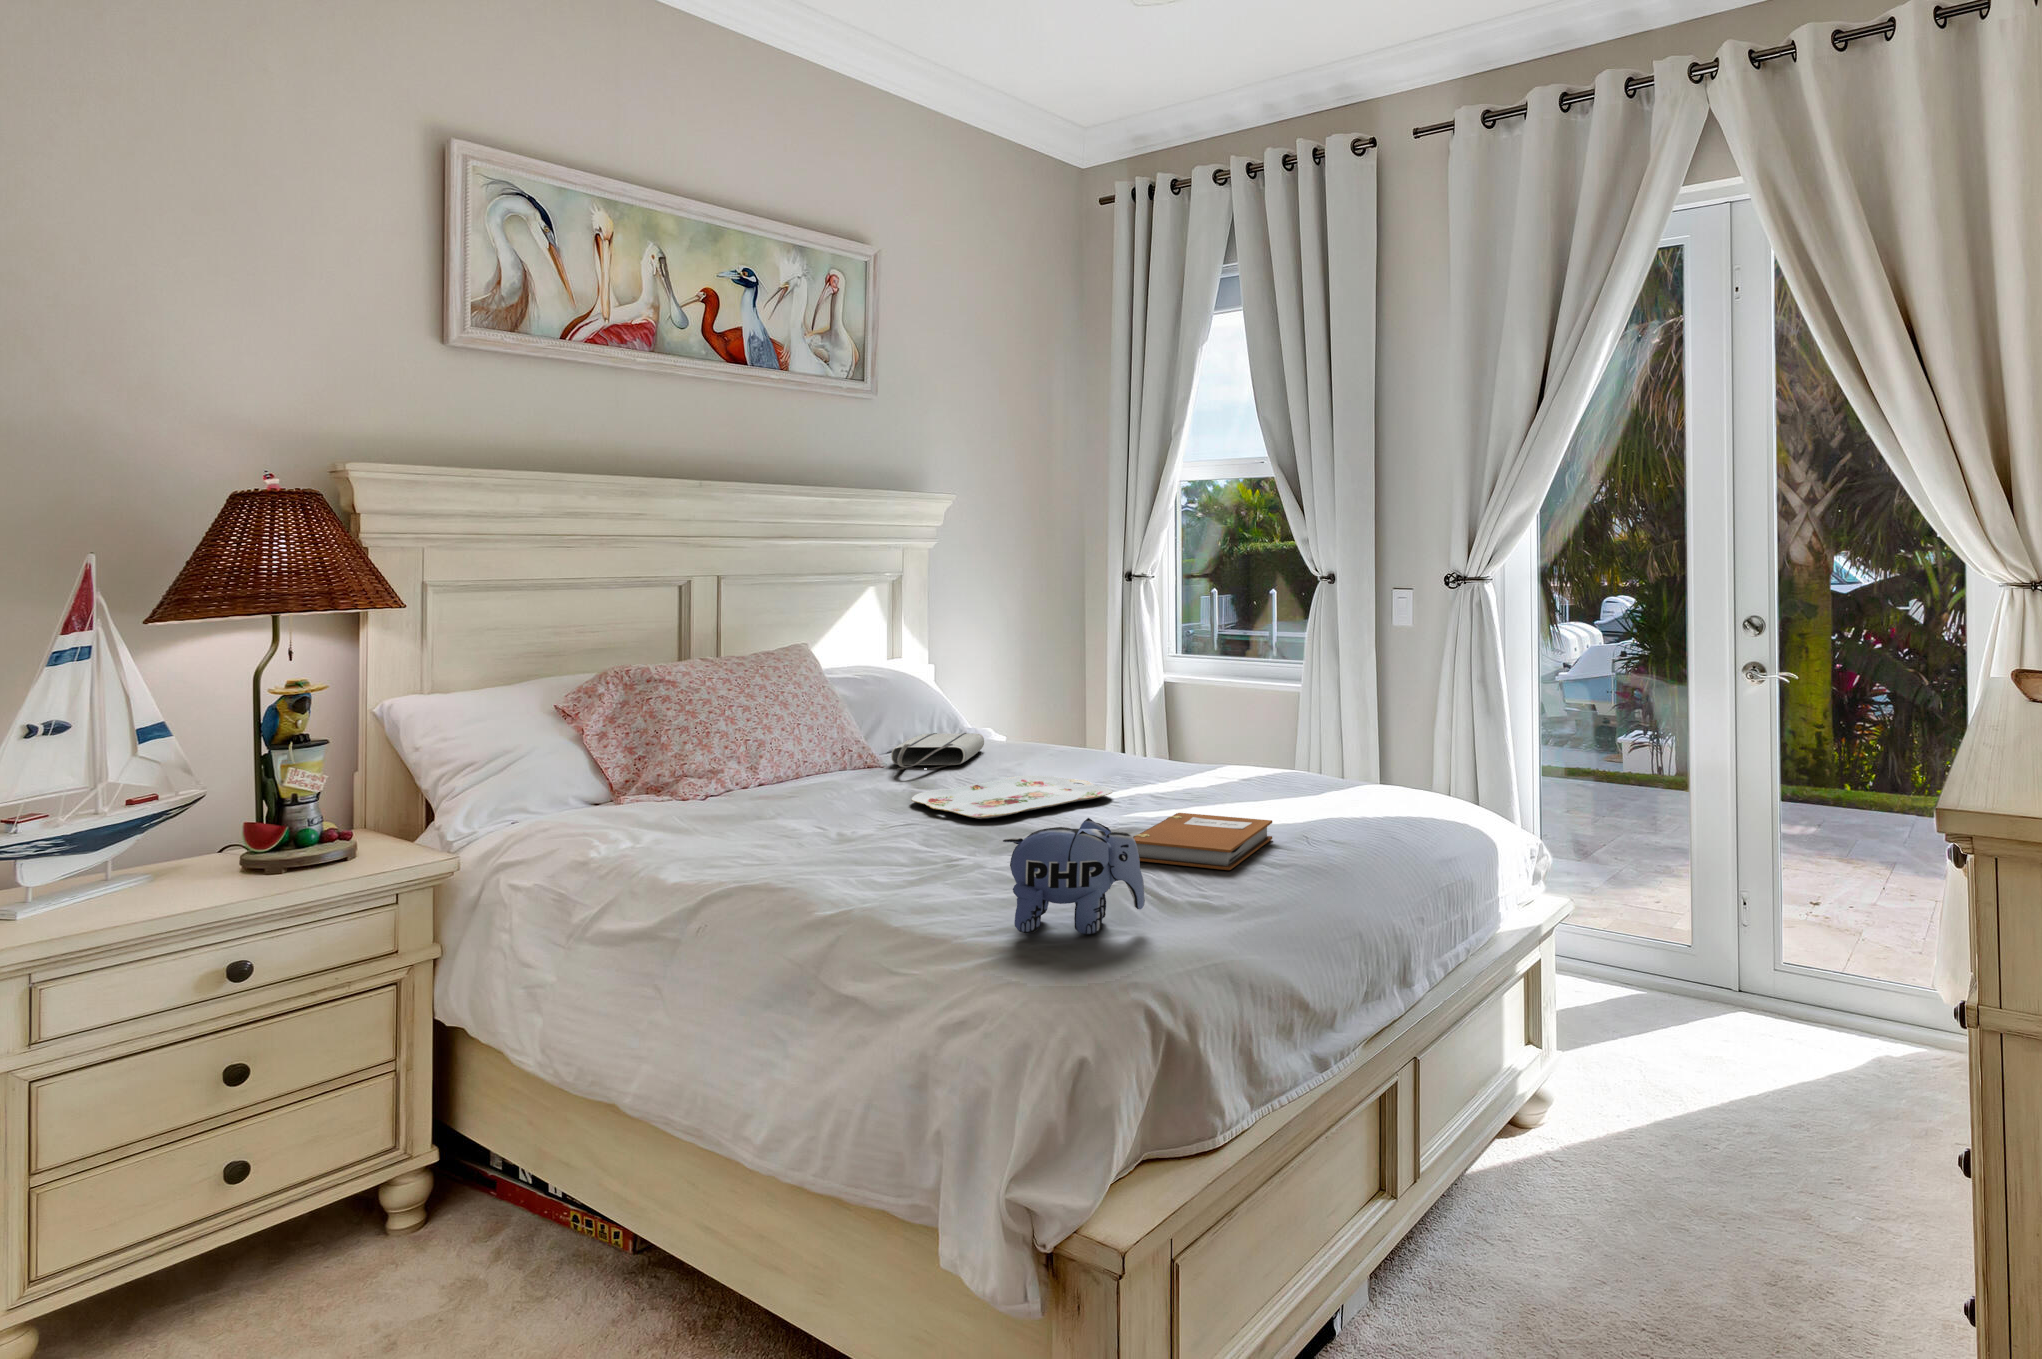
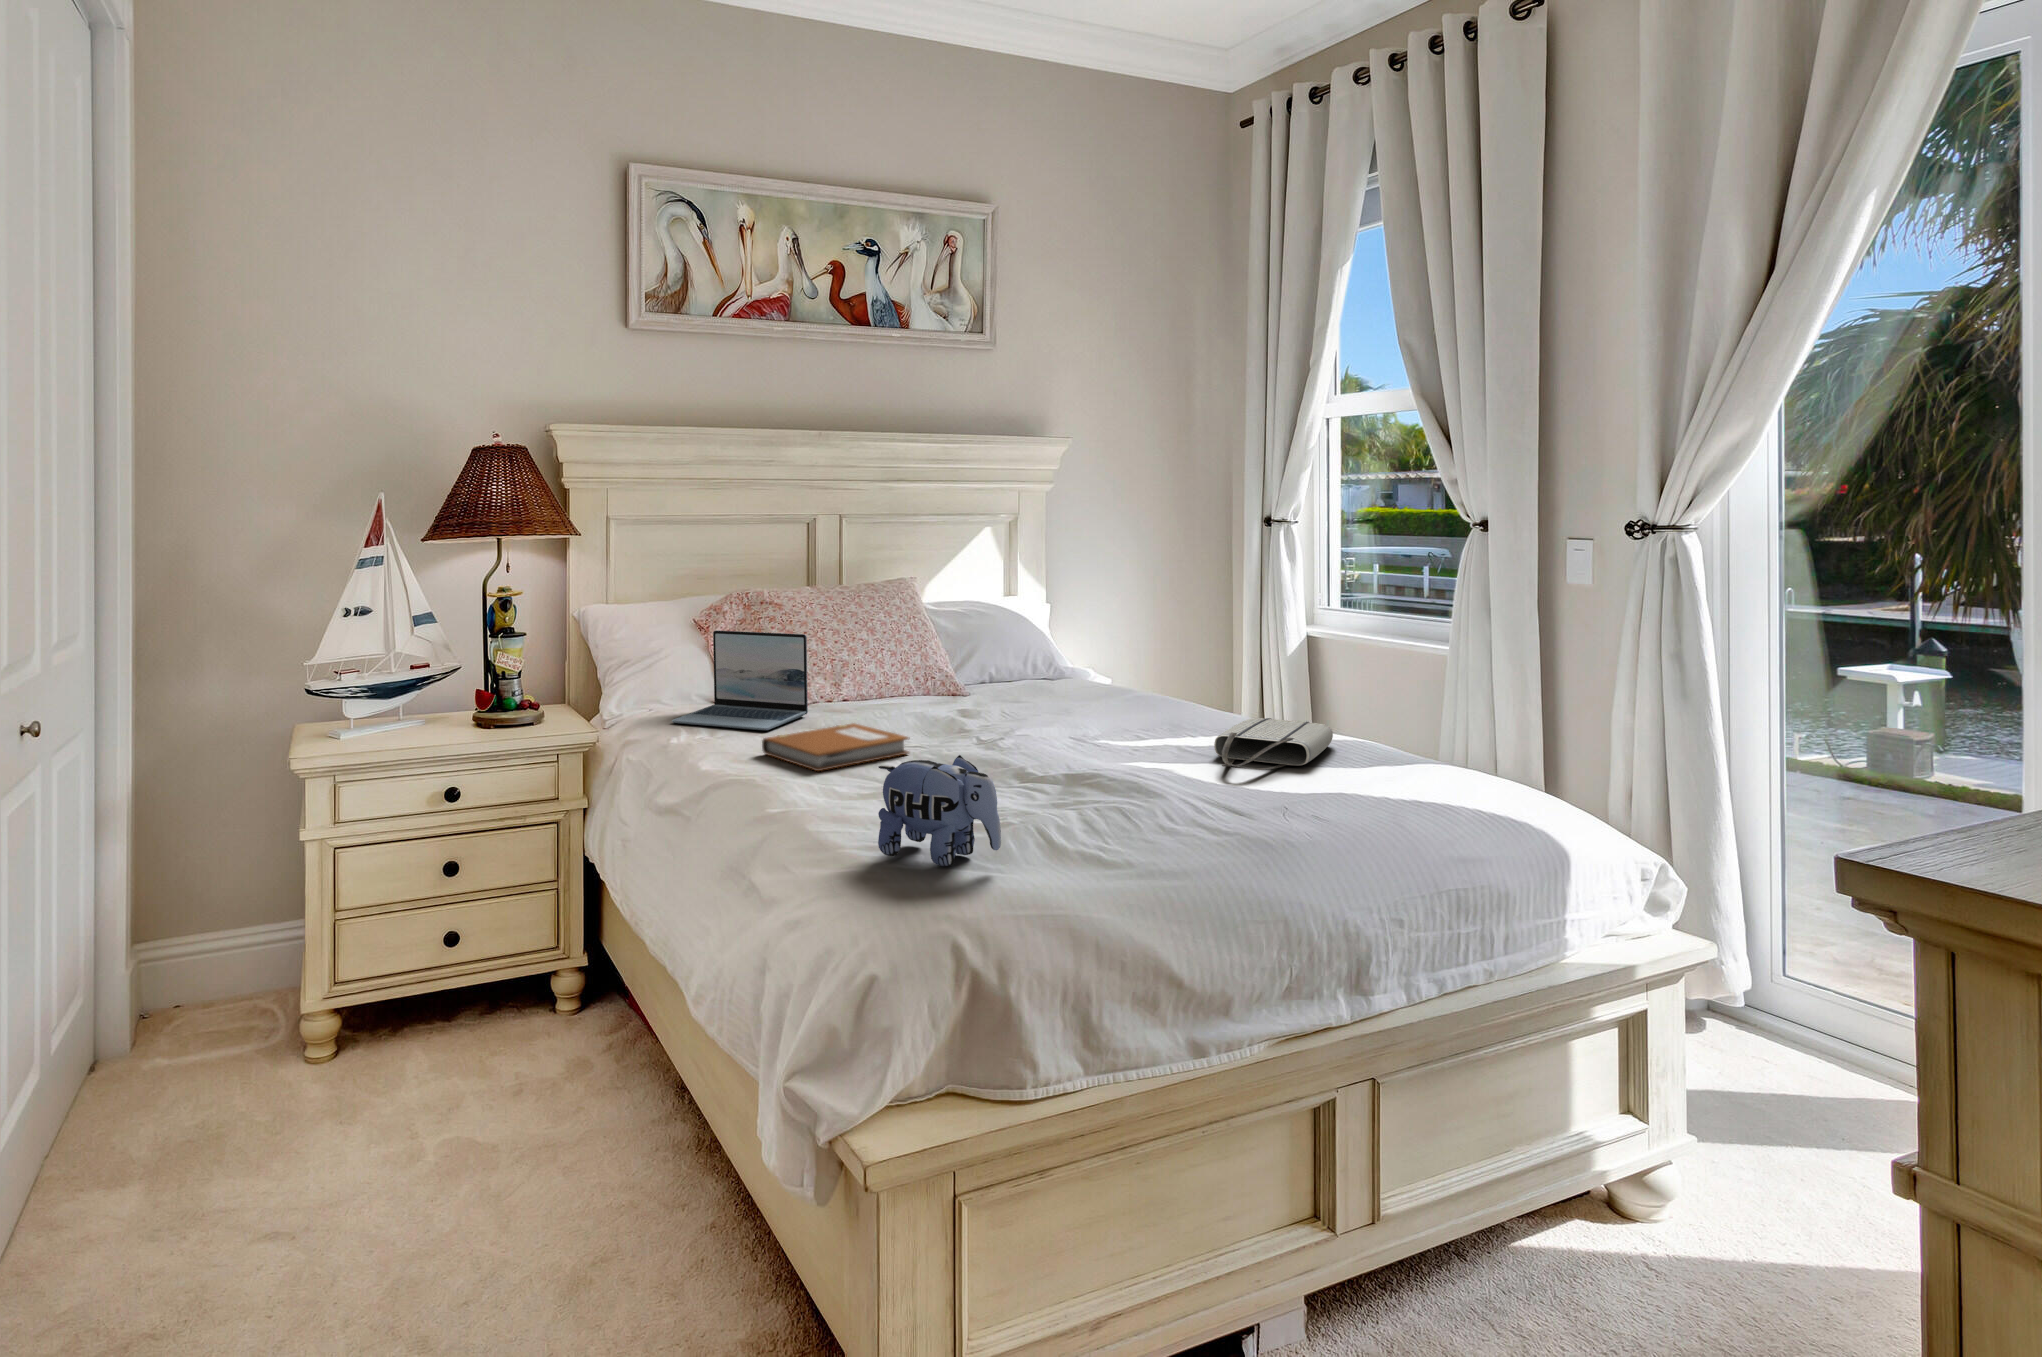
laptop: none [580,713,747,832] -> present [672,630,808,730]
tote bag: present [891,733,984,770] -> present [1214,718,1333,770]
serving tray: present [911,776,1112,819] -> none [936,712,1125,748]
notebook: present [1133,813,1272,870] -> present [762,723,909,771]

